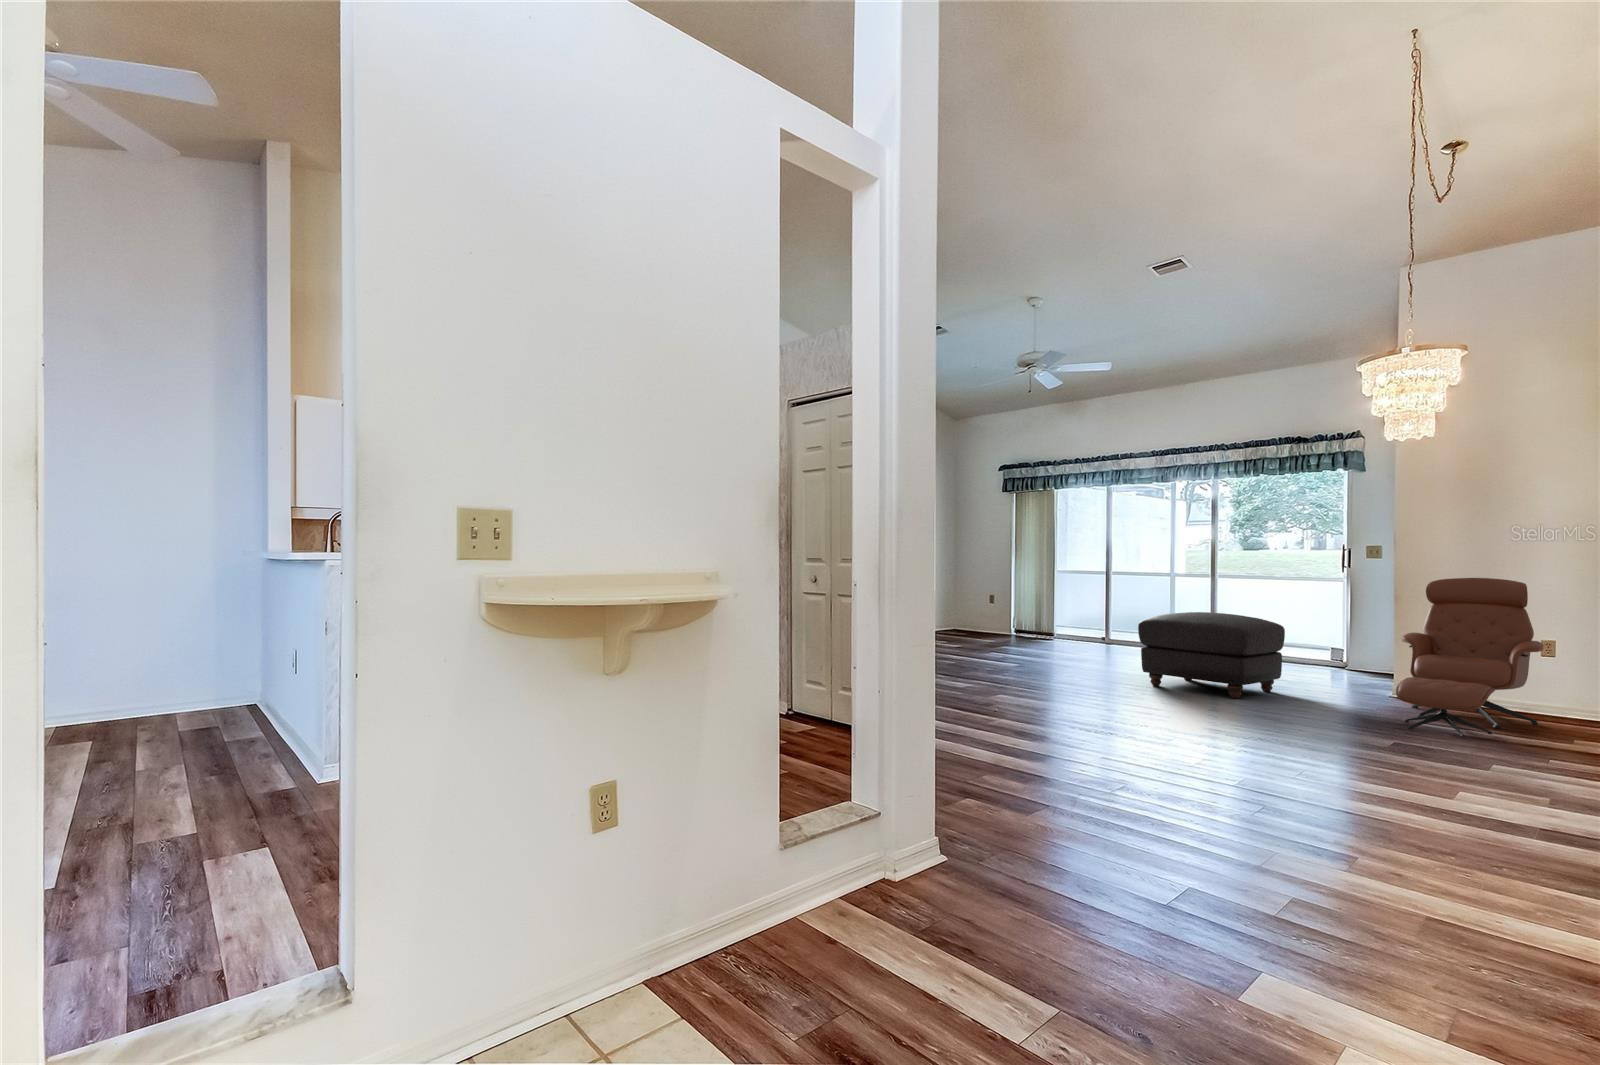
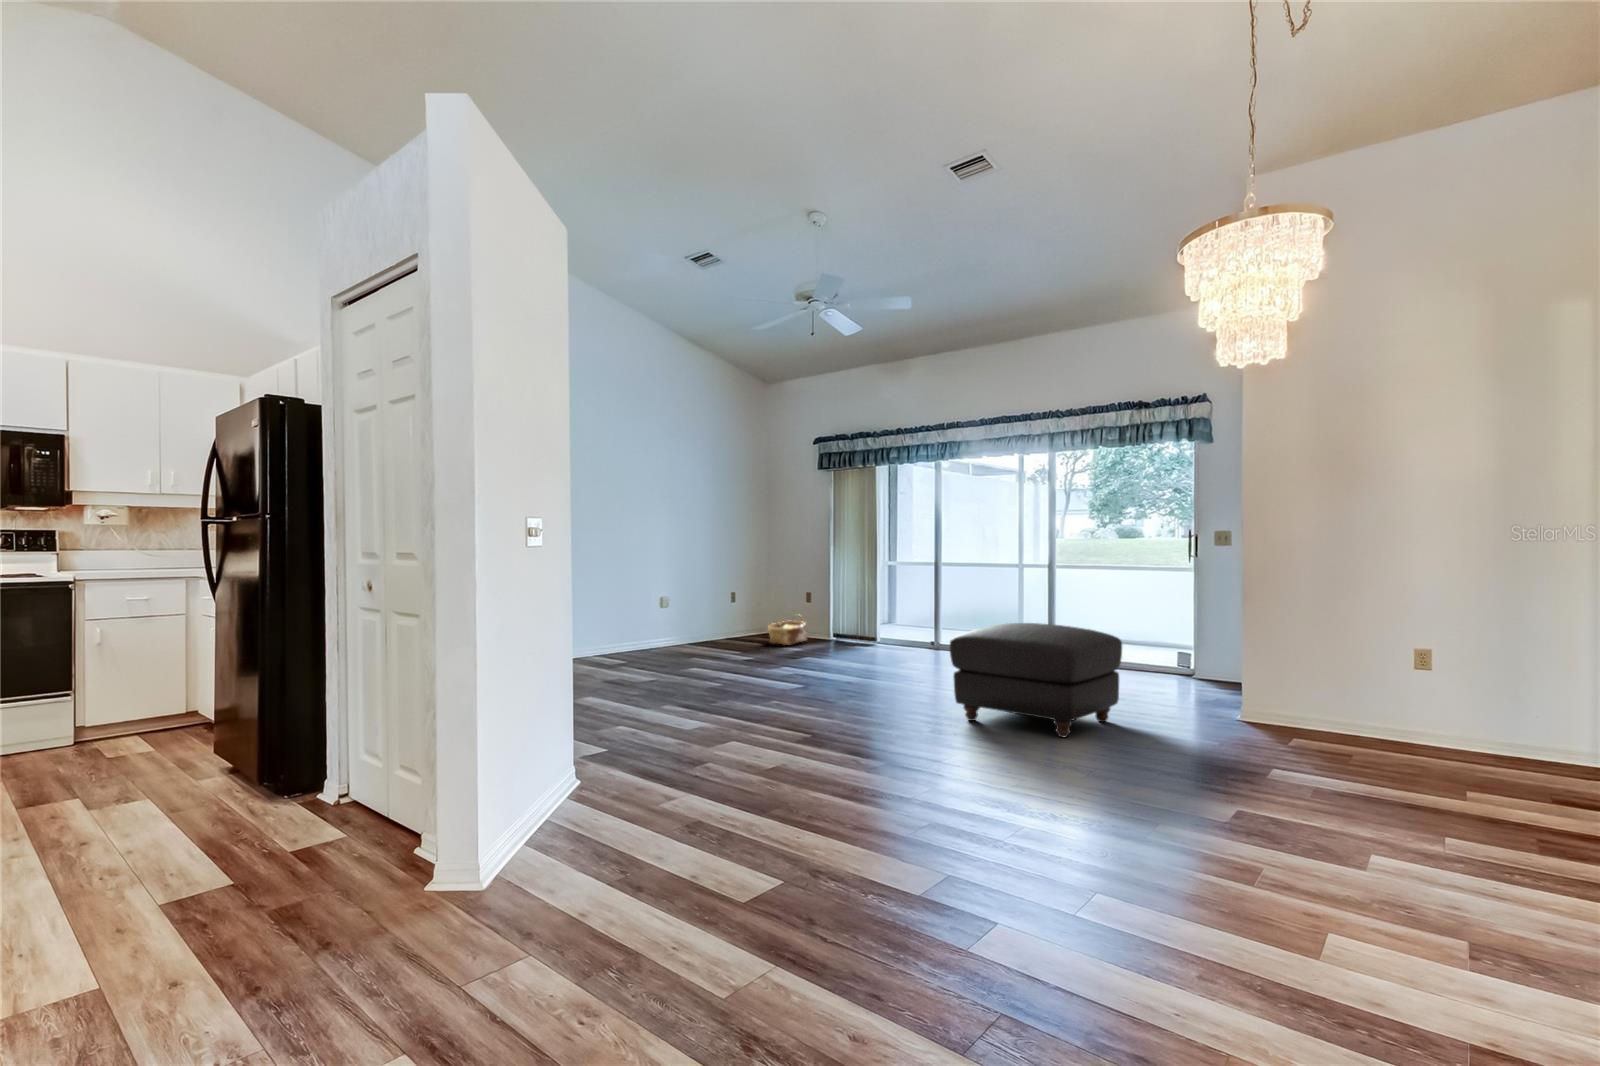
lounge chair: present [1396,578,1544,737] -> none [1251,574,1417,795]
woven basket: none [958,611,990,636] -> present [768,620,807,645]

